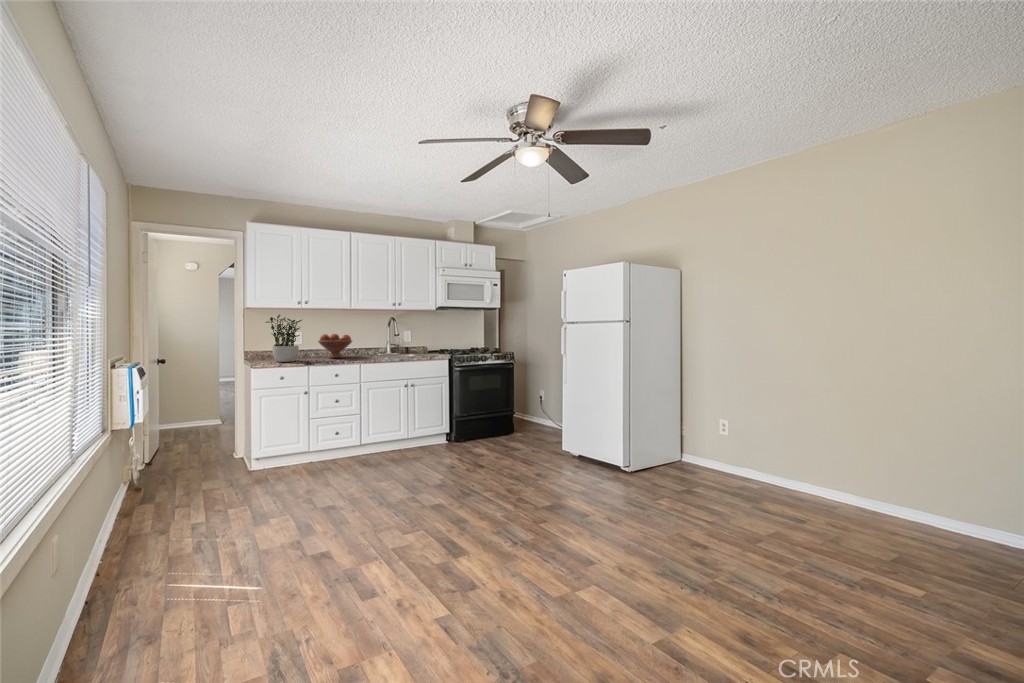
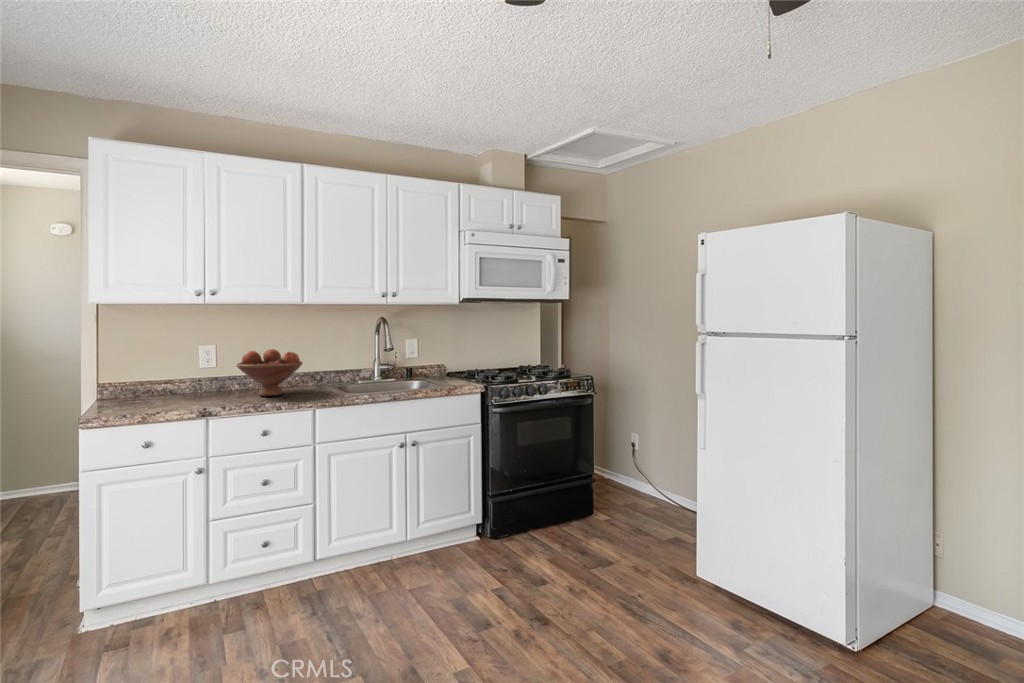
potted plant: present [266,315,302,362] -> none [121,316,201,409]

